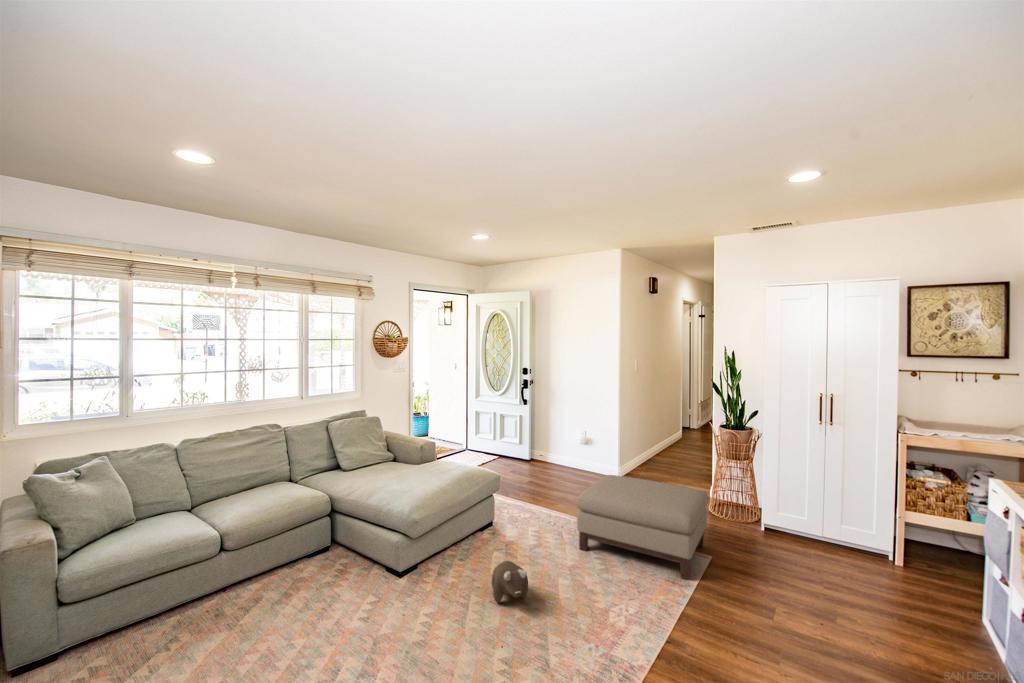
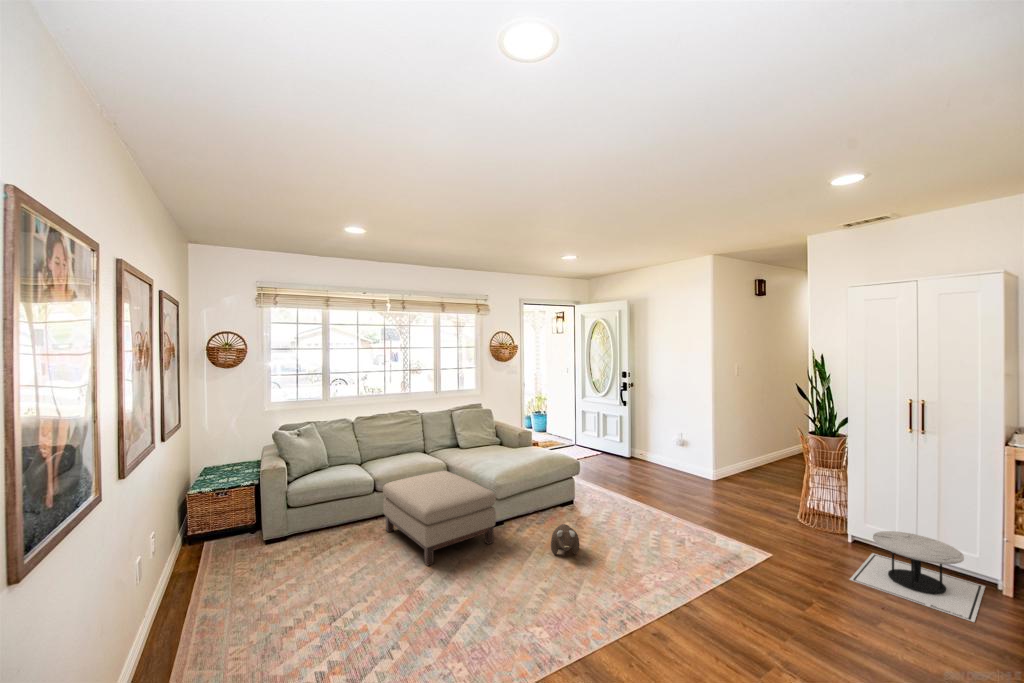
ottoman: present [576,475,708,579] -> present [383,471,496,565]
side table: none [795,519,915,604] -> present [850,531,985,622]

